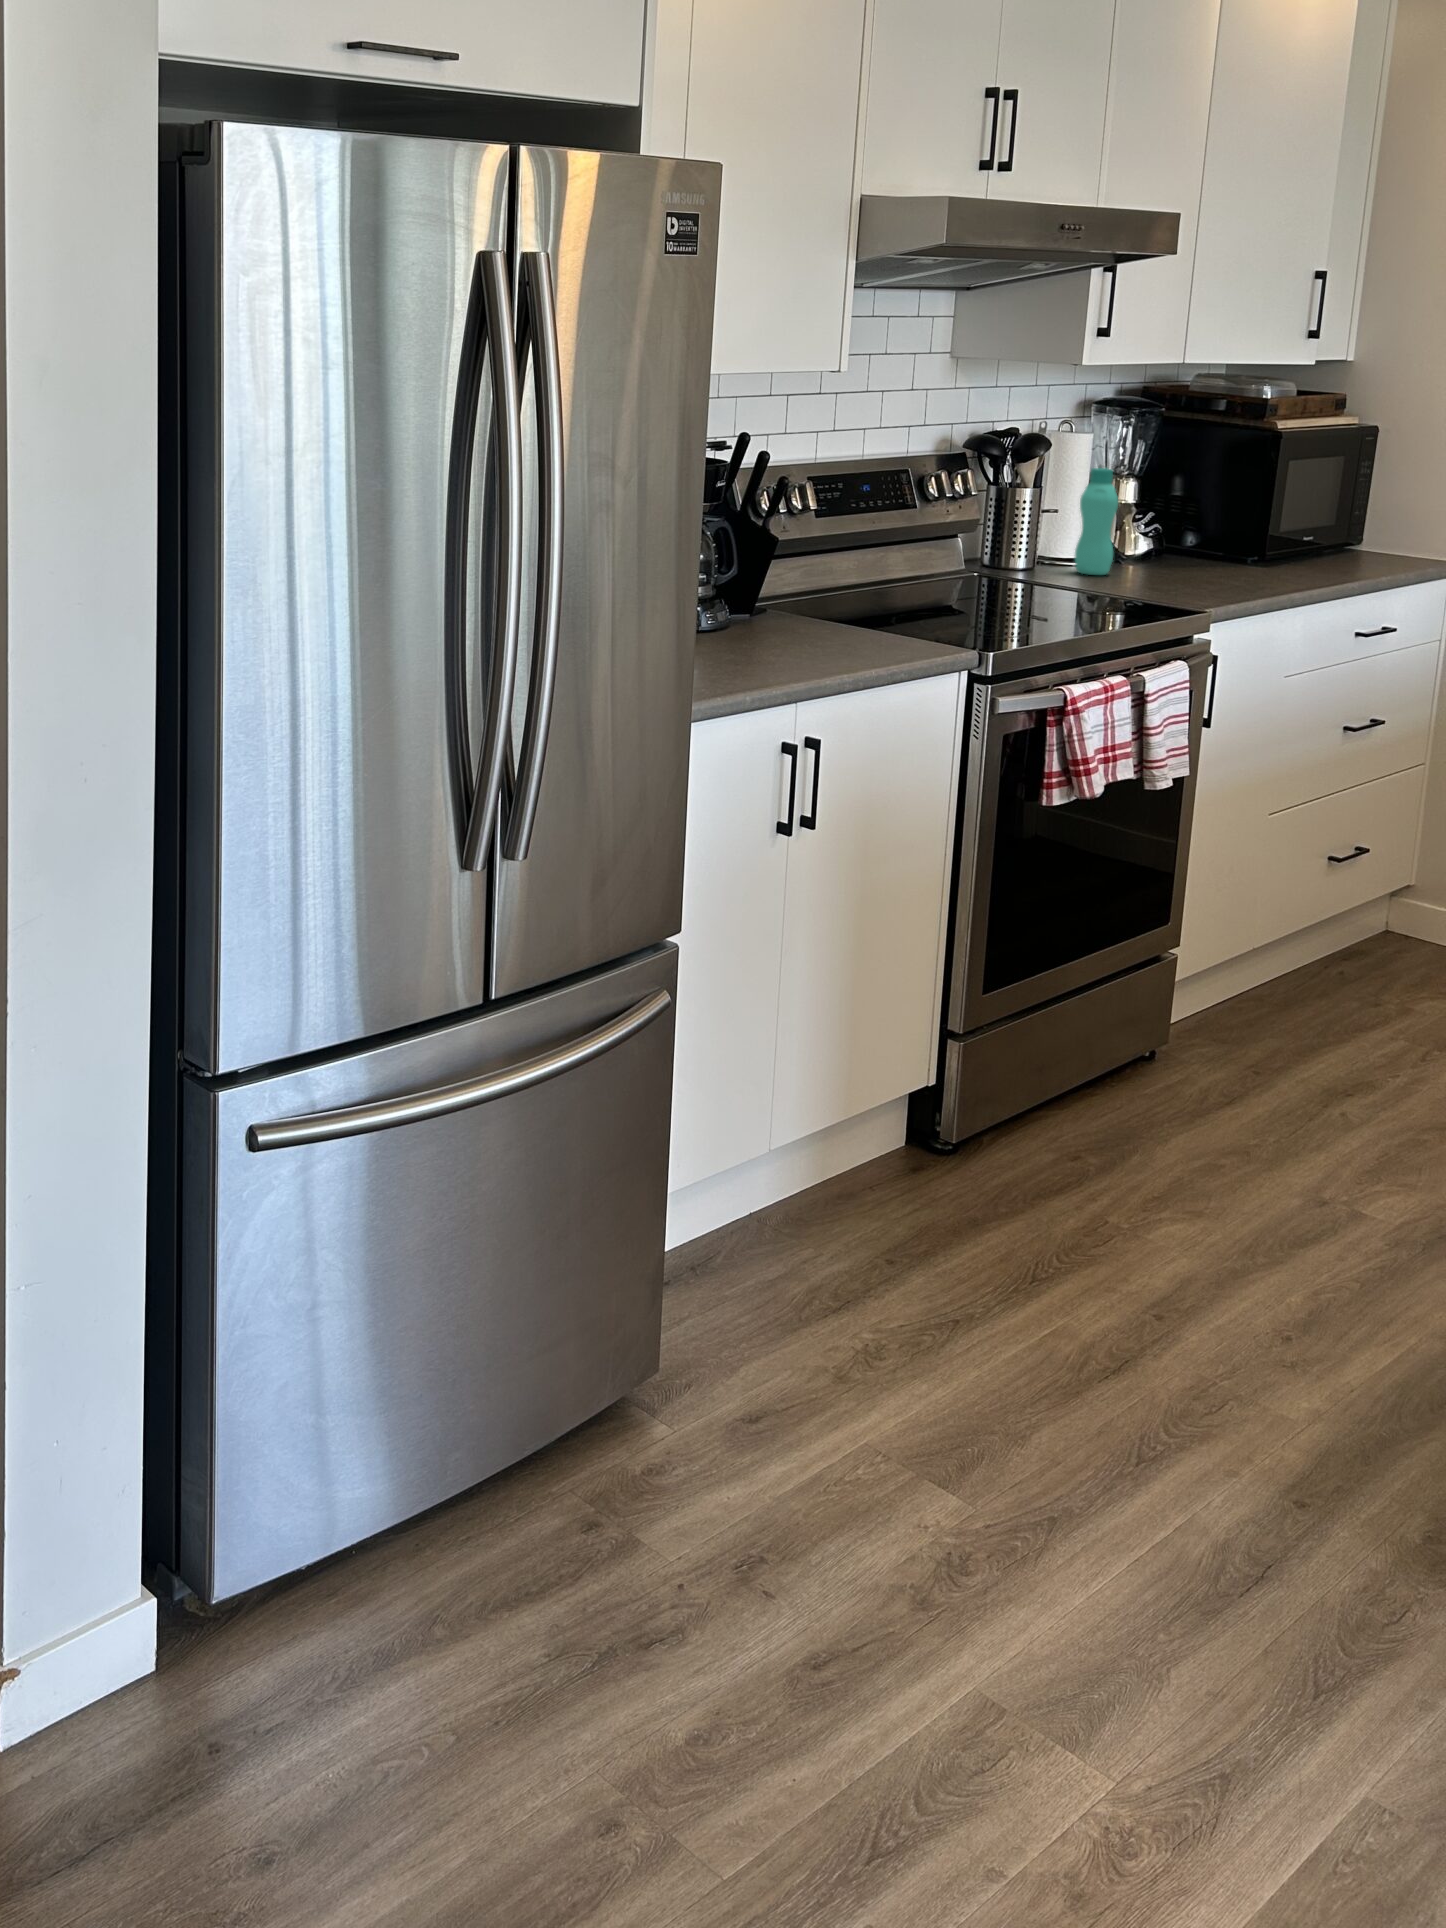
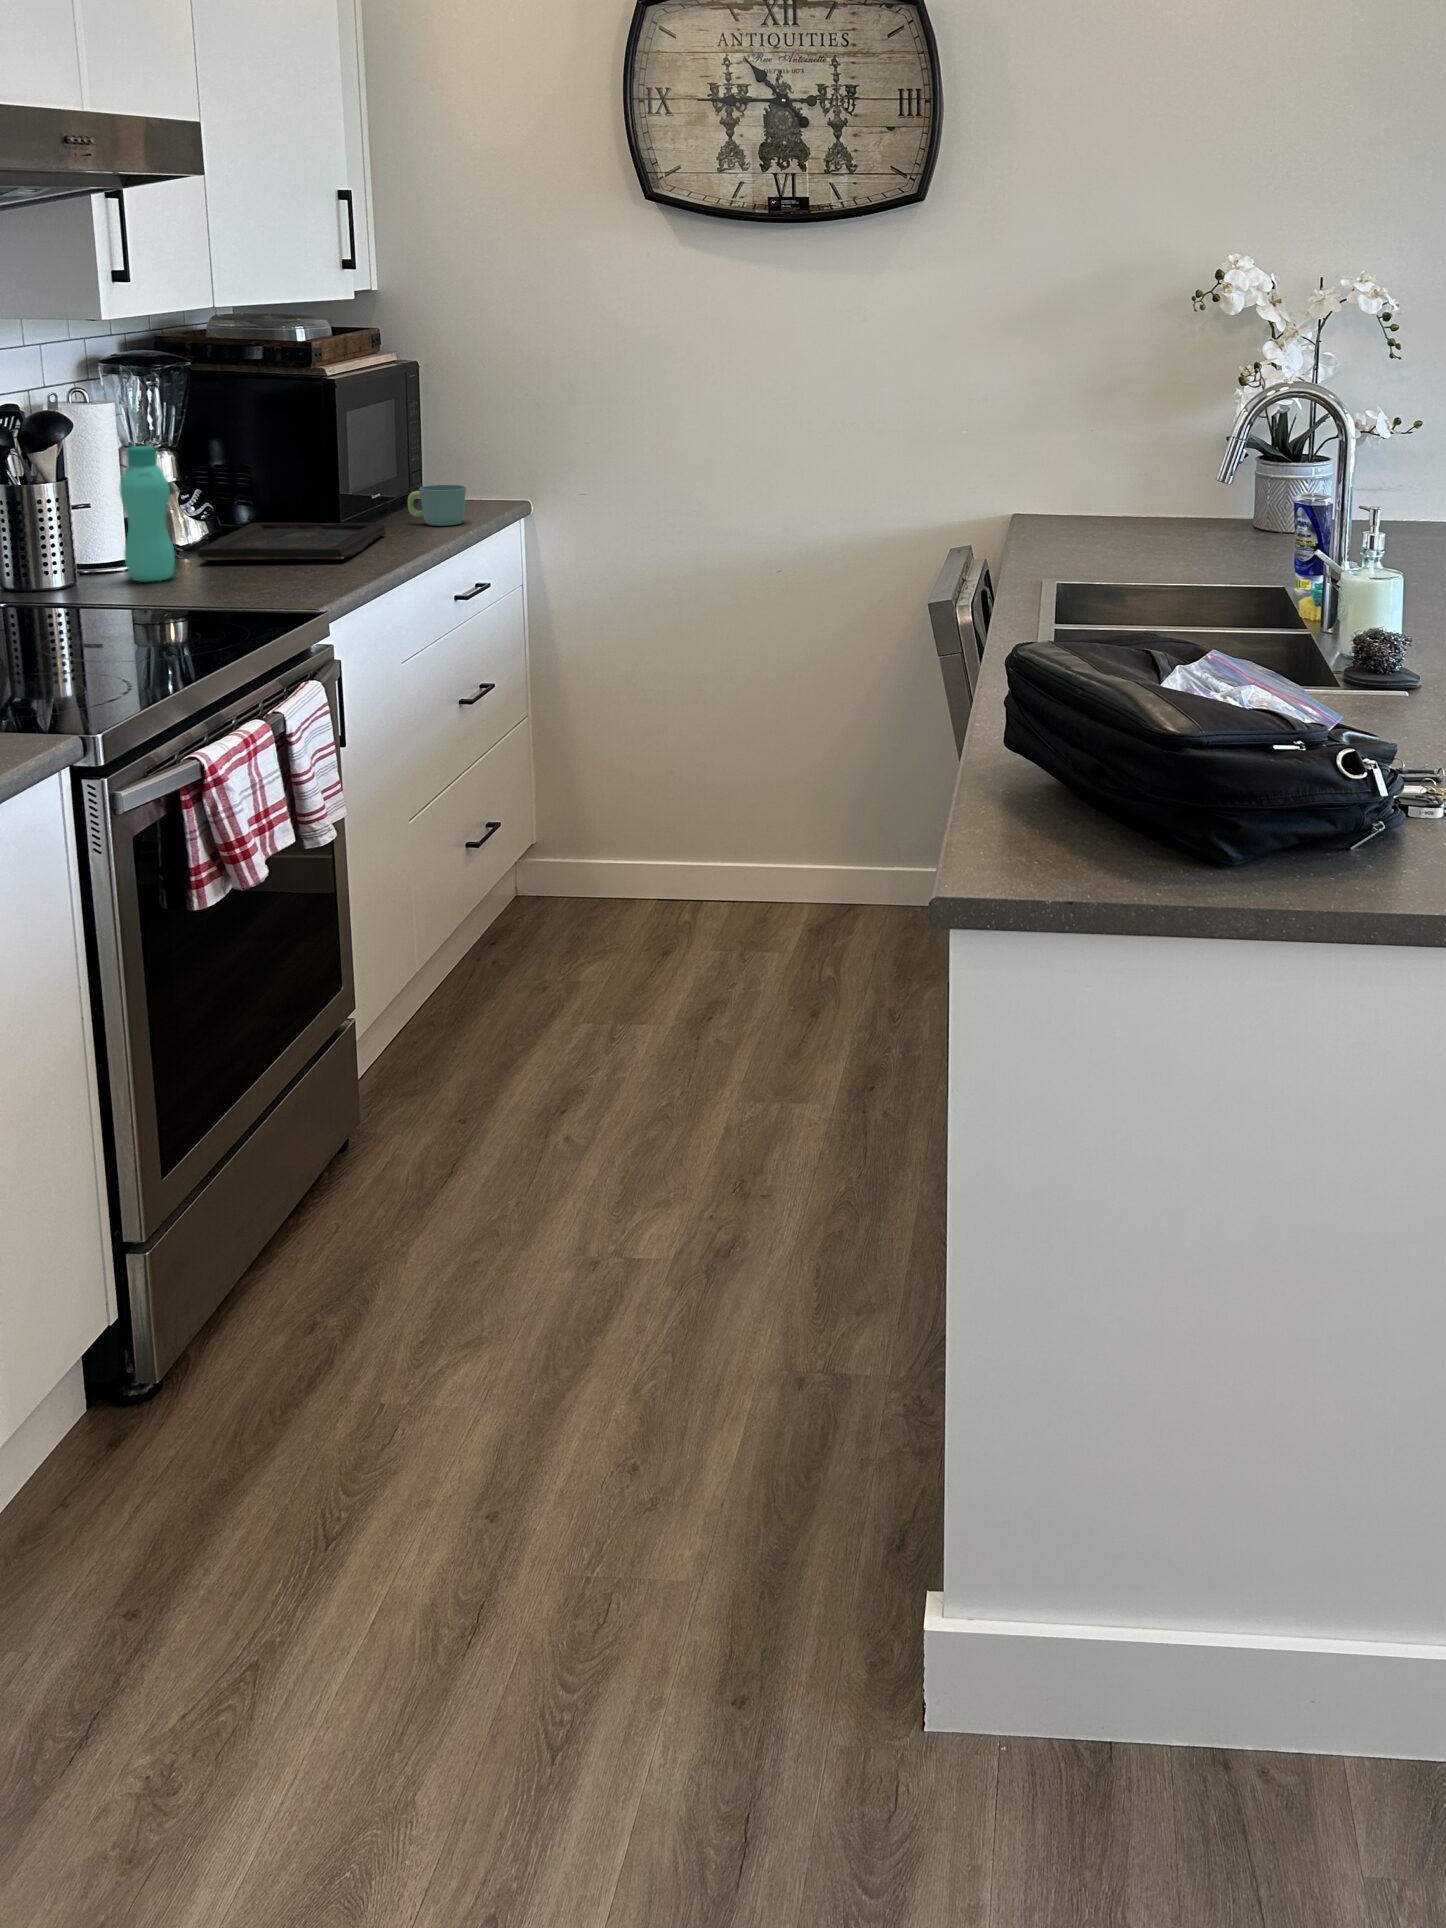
mug: none [1333,533,1389,570] -> present [408,485,466,526]
tray: none [1135,546,1303,580] -> present [198,523,385,560]

